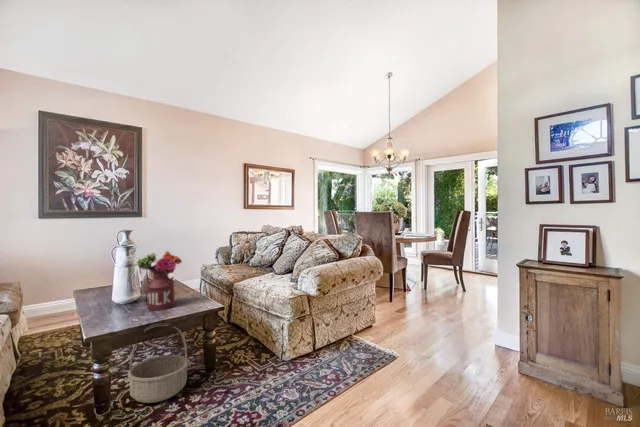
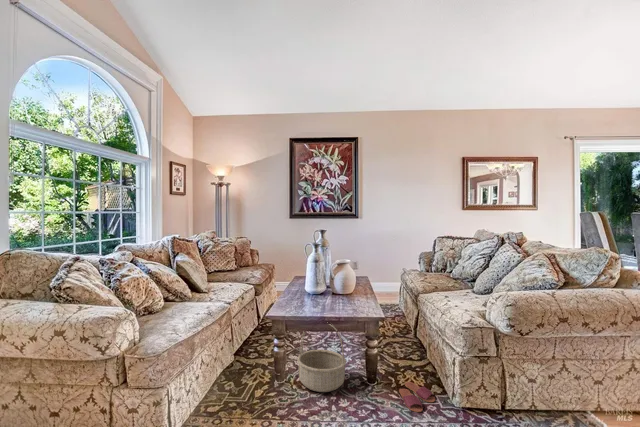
flower arrangement: present [137,251,182,310] -> none [312,253,349,308]
slippers: none [238,357,269,379] -> present [399,382,435,412]

